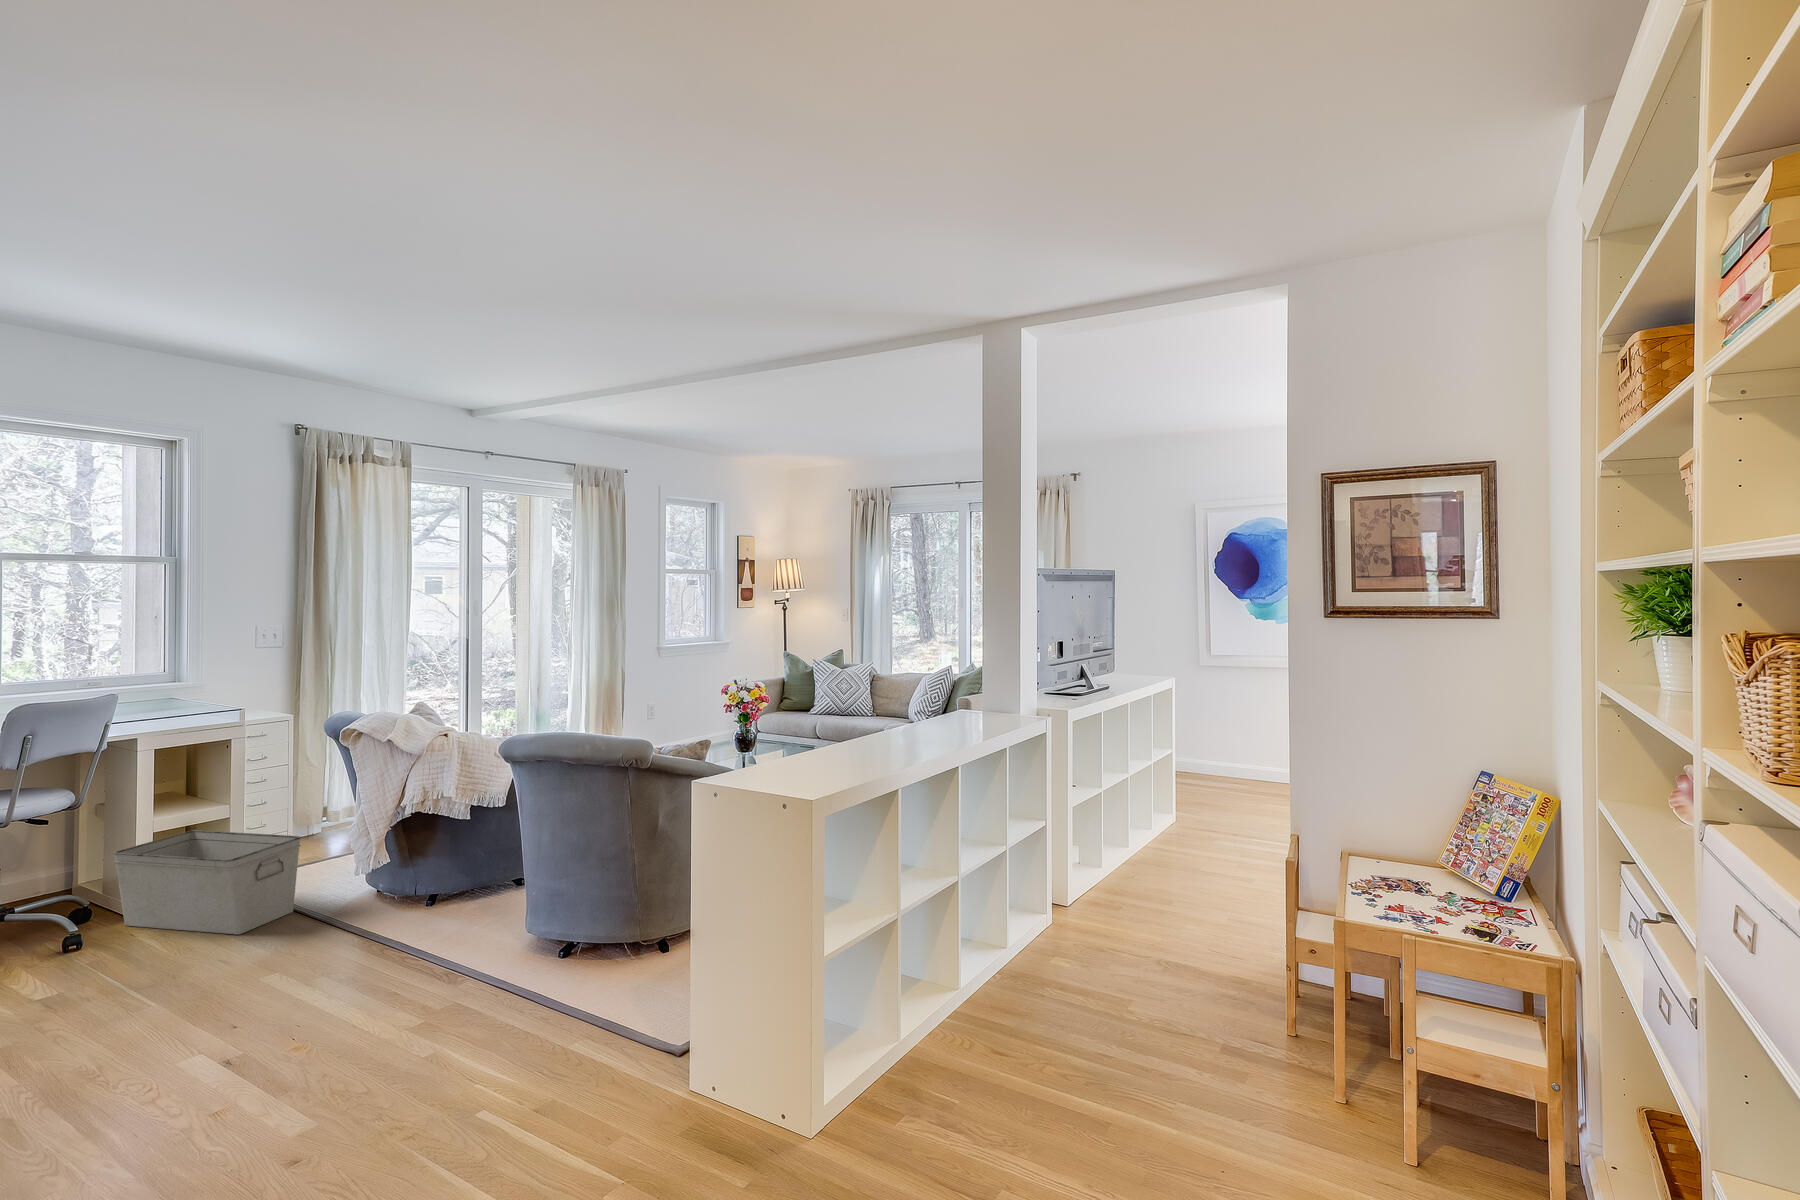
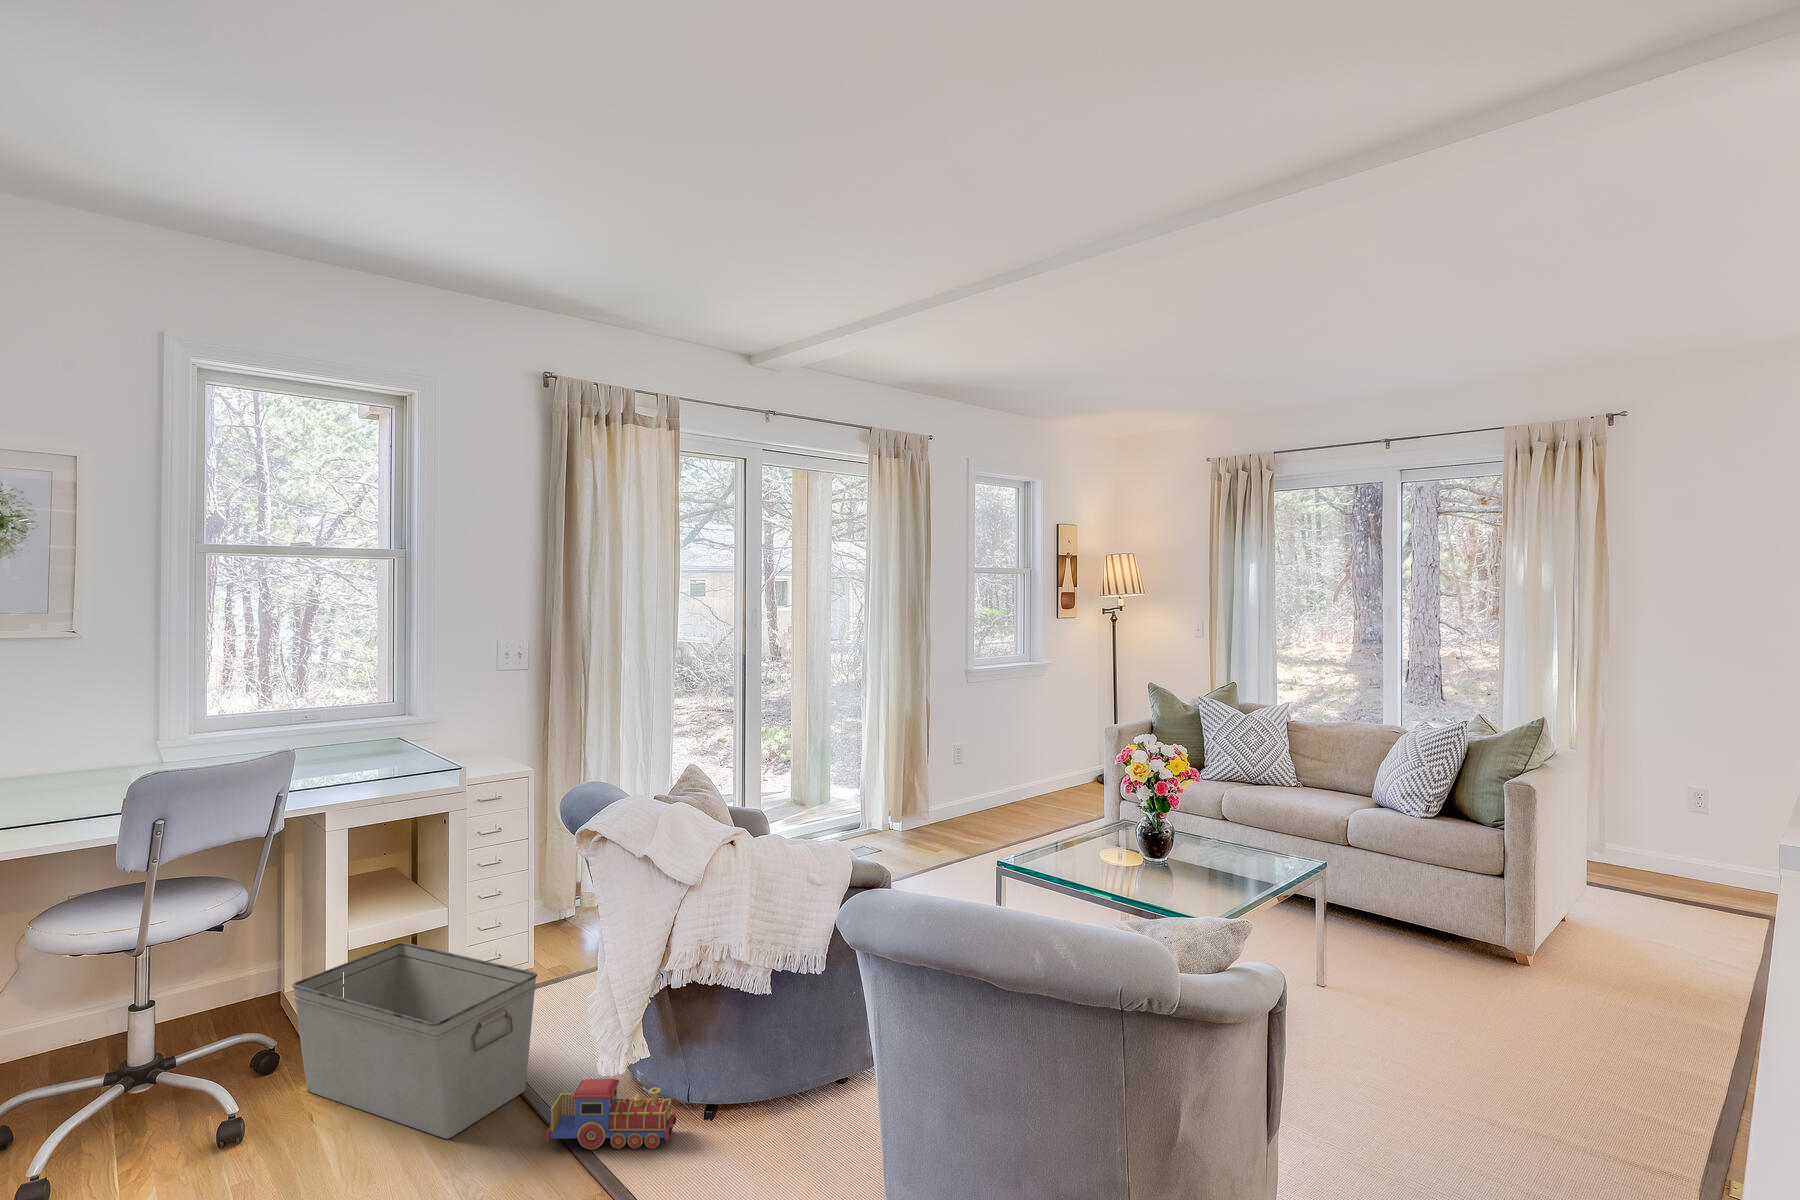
toy train: none [310,889,400,930] -> present [546,1079,676,1150]

